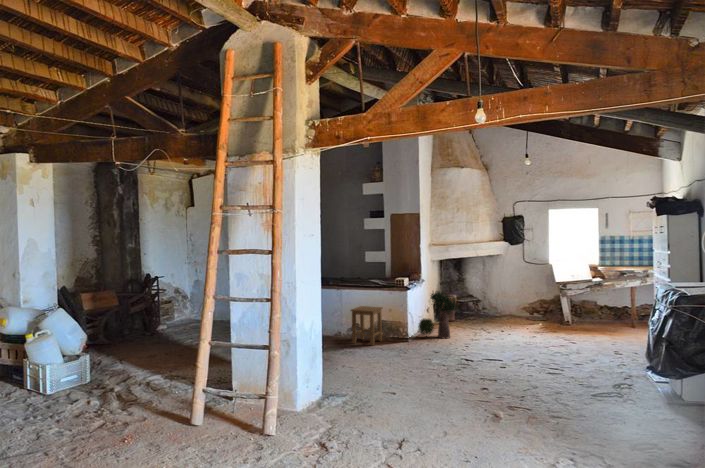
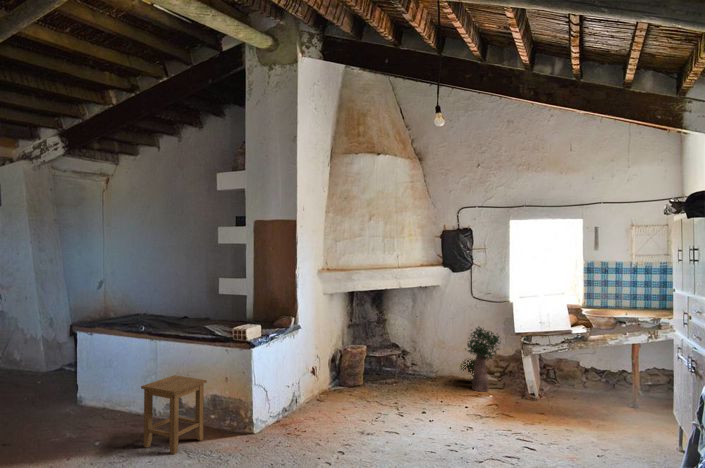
potted plant: present [418,291,457,338] -> present [461,327,500,392]

